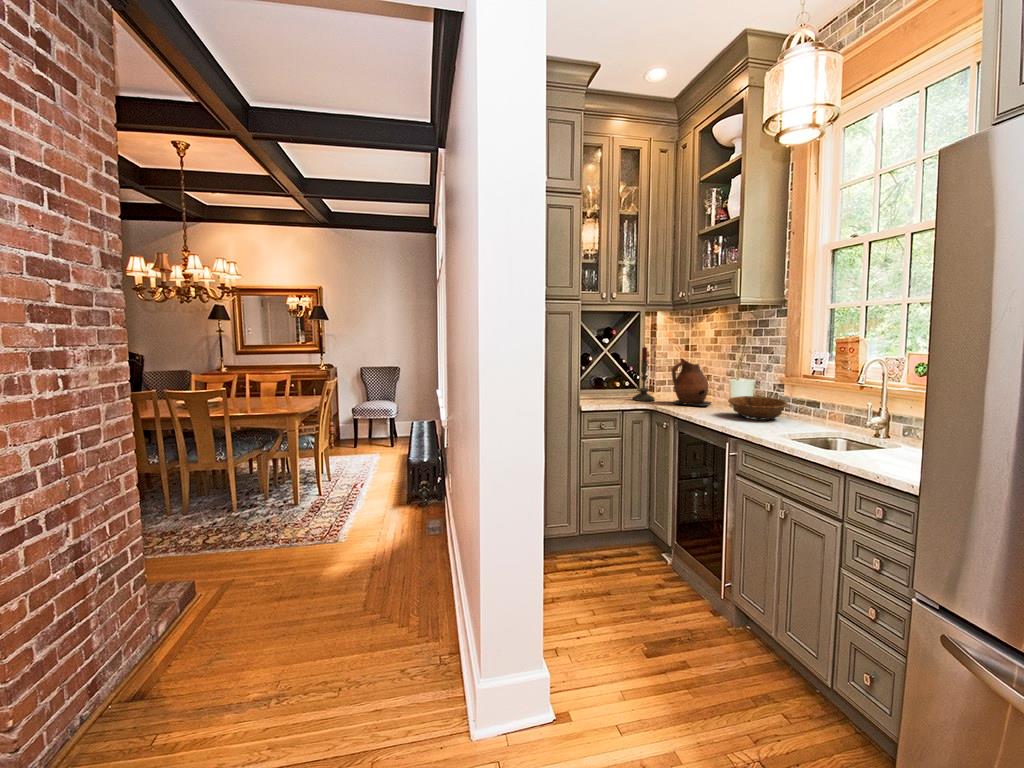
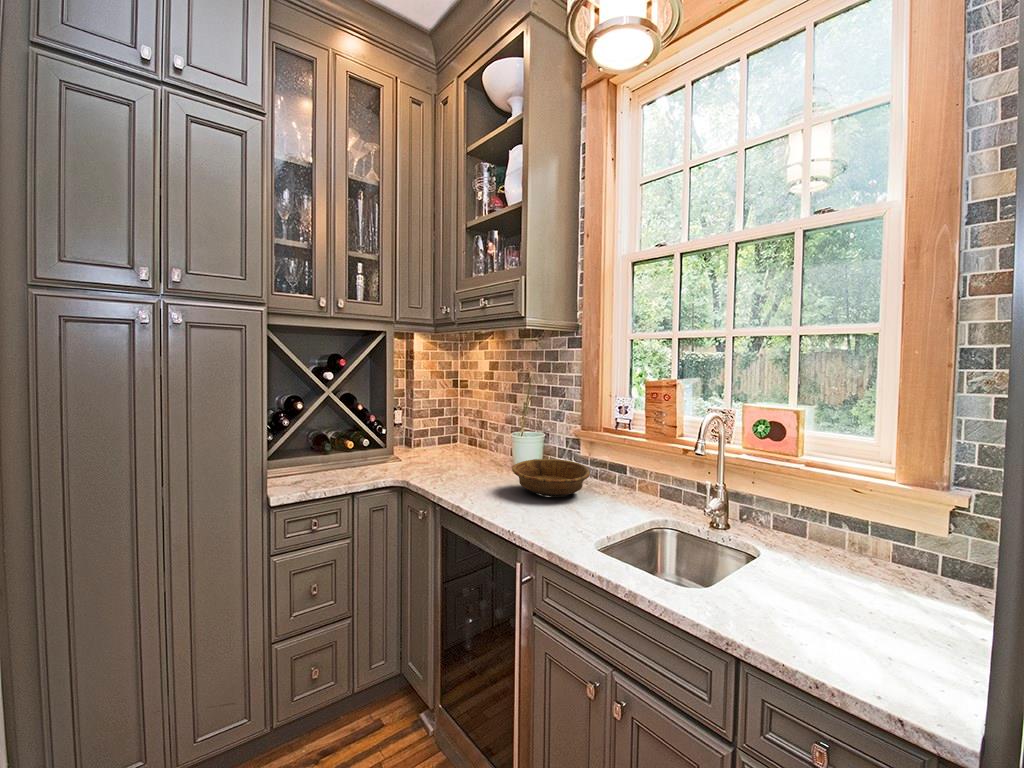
candle: present [633,347,655,401] -> none [376,383,409,469]
ceramic pitcher: present [672,358,712,406] -> none [432,403,489,475]

